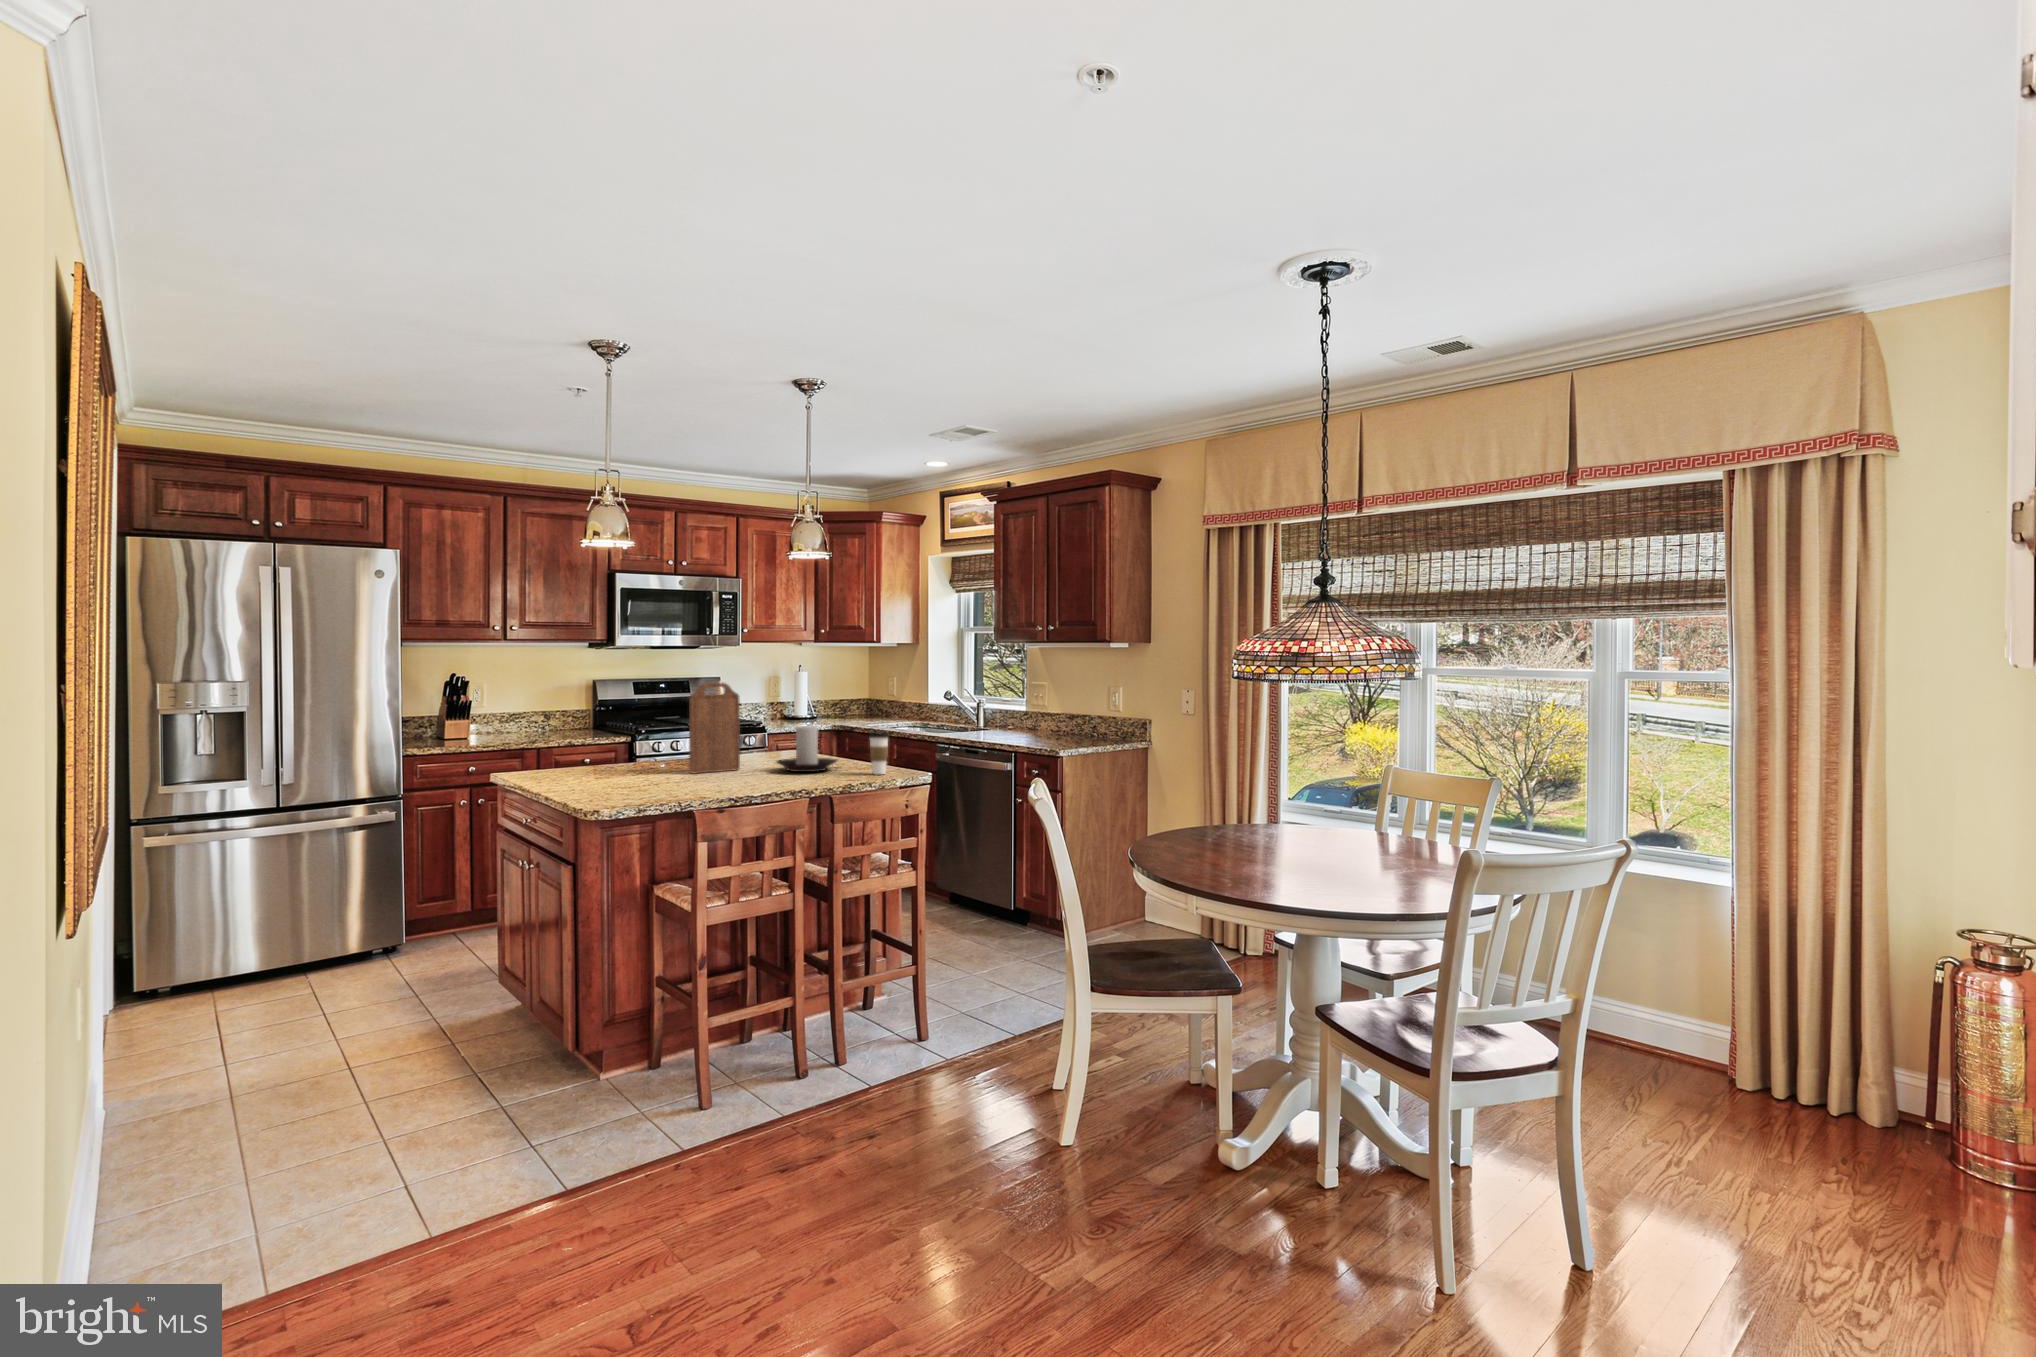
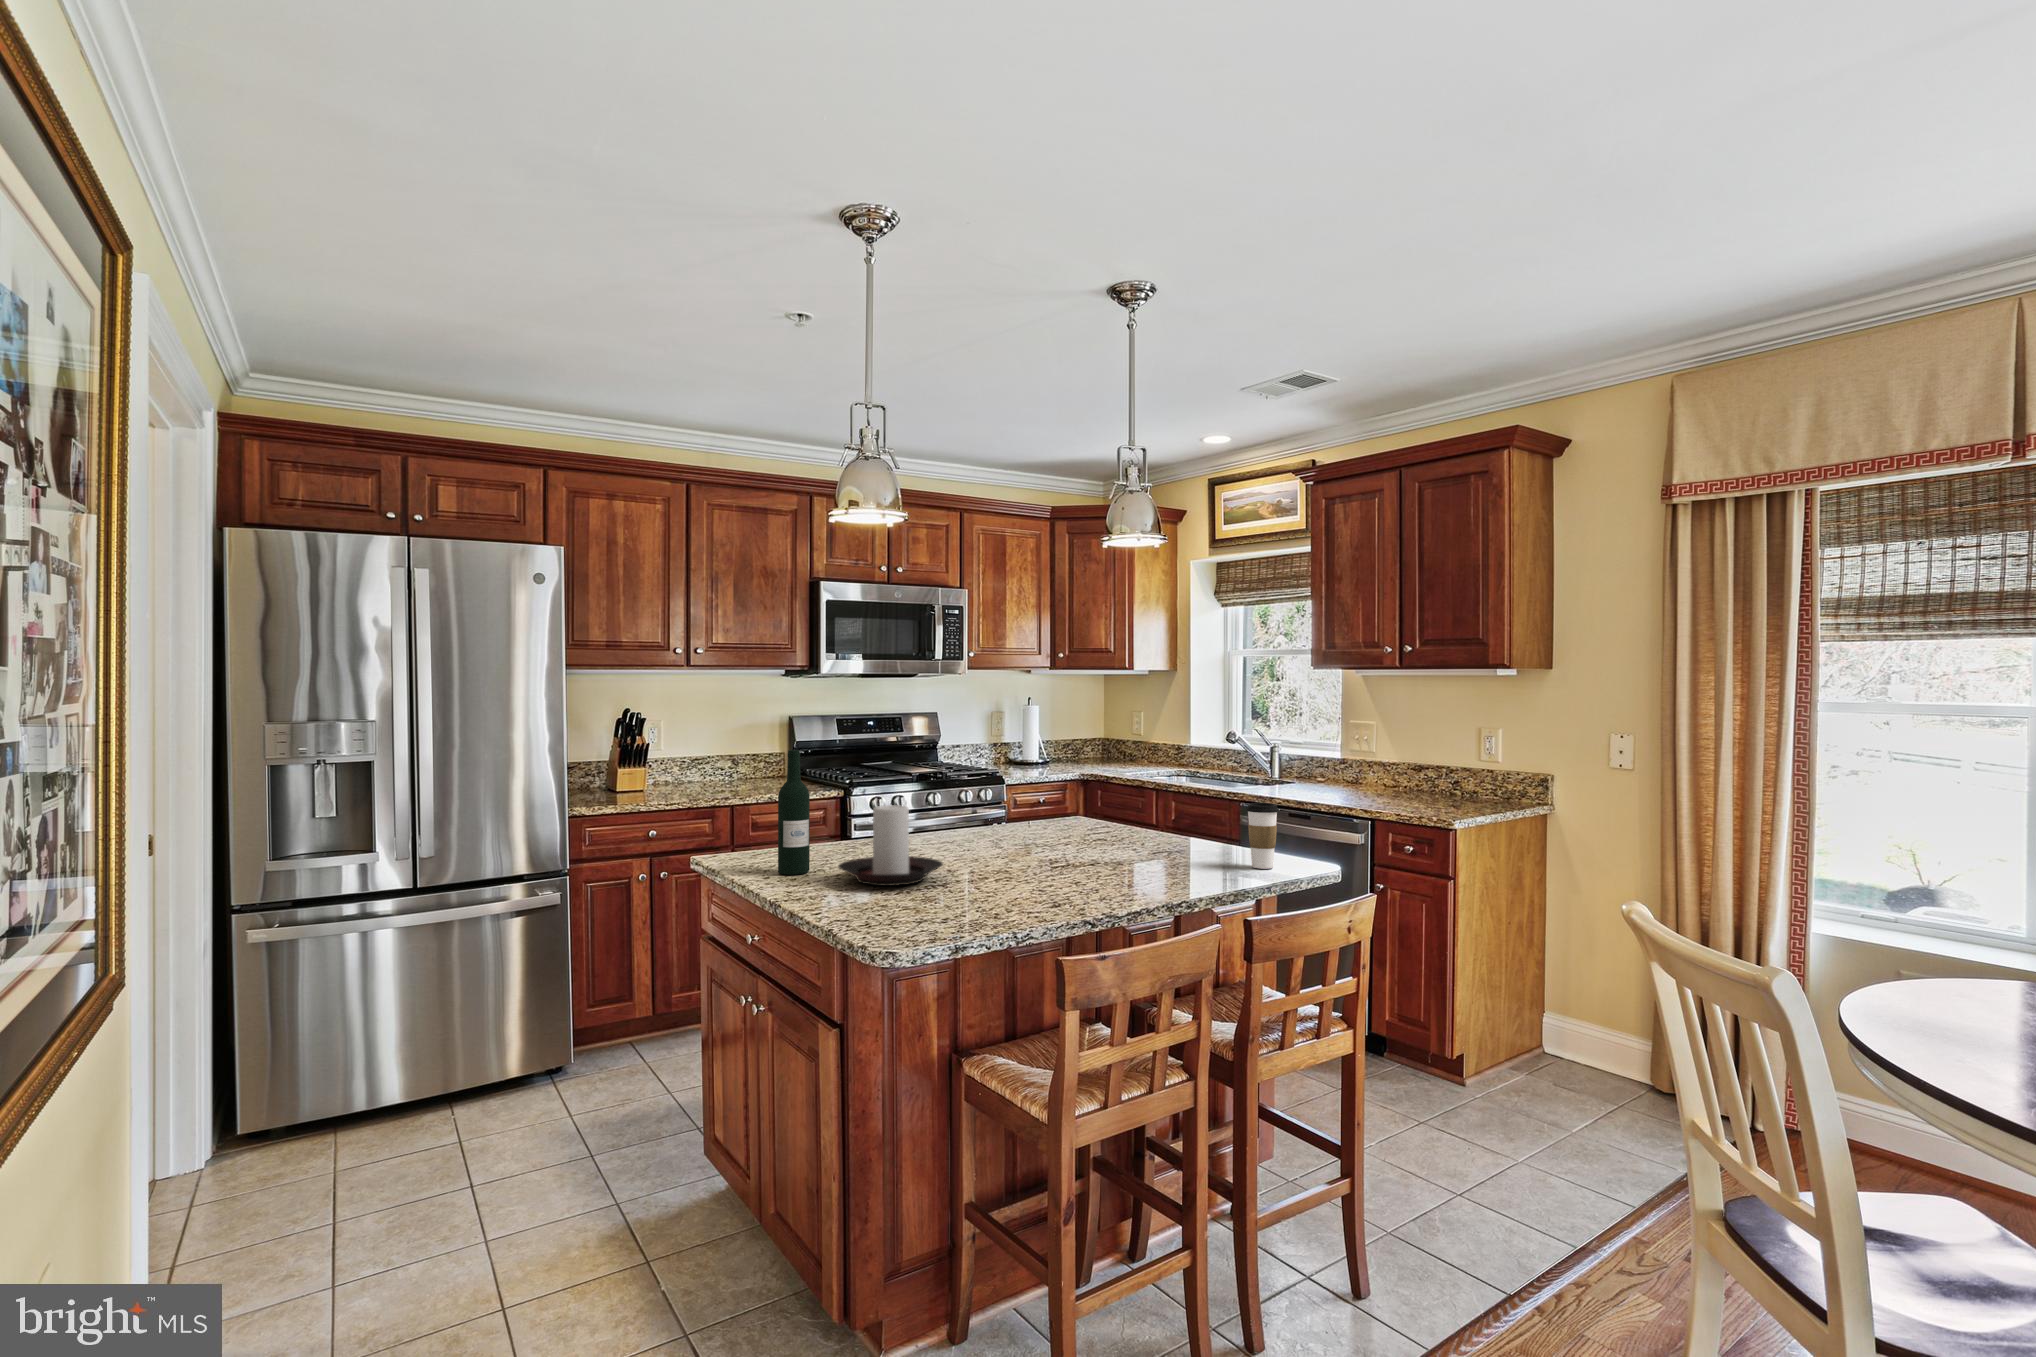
cutting board: present [689,683,740,773] -> none [979,726,1045,863]
wine bottle: none [545,698,568,780] -> present [778,750,810,875]
candle holder: present [776,726,837,772] -> present [838,805,943,886]

